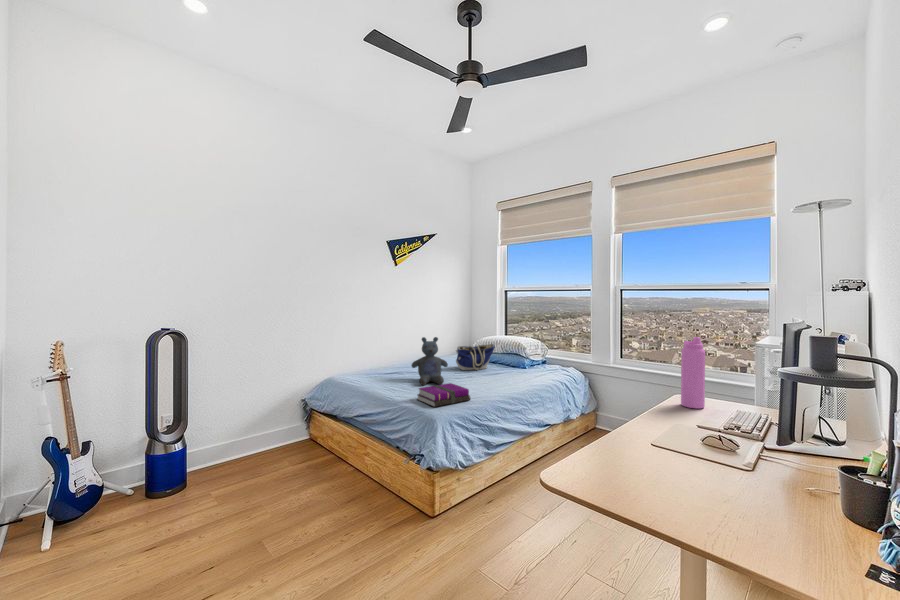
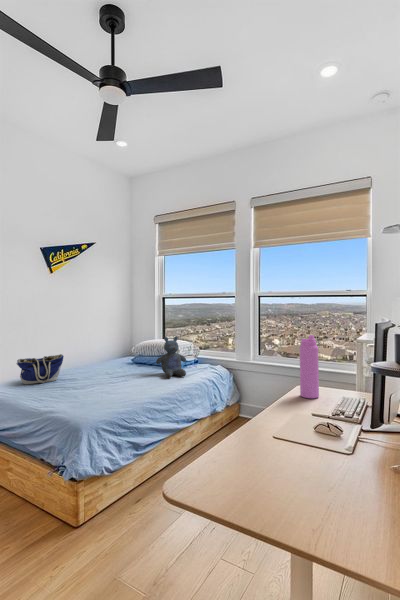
stuffed bear: present [411,337,448,385] -> present [156,337,186,378]
tote bag: present [456,344,495,370] -> present [16,354,64,384]
notebook: present [417,383,471,407] -> none [64,388,119,414]

